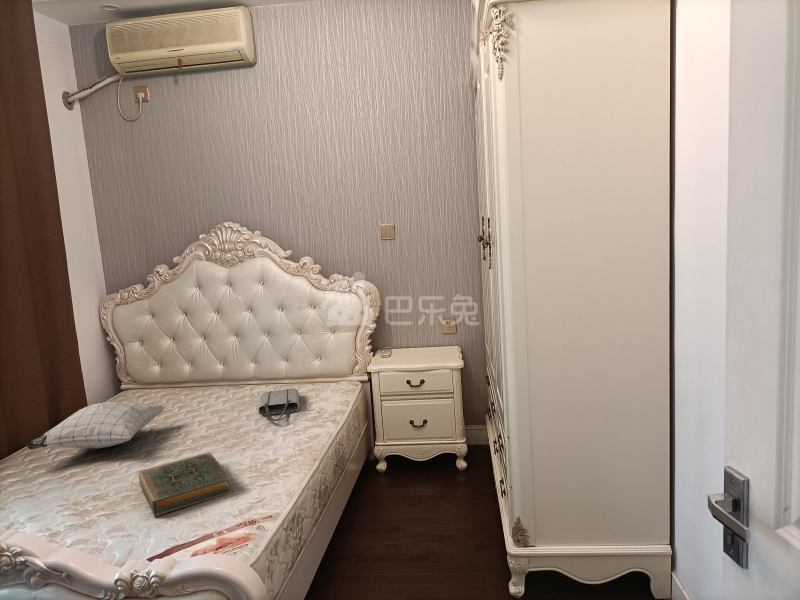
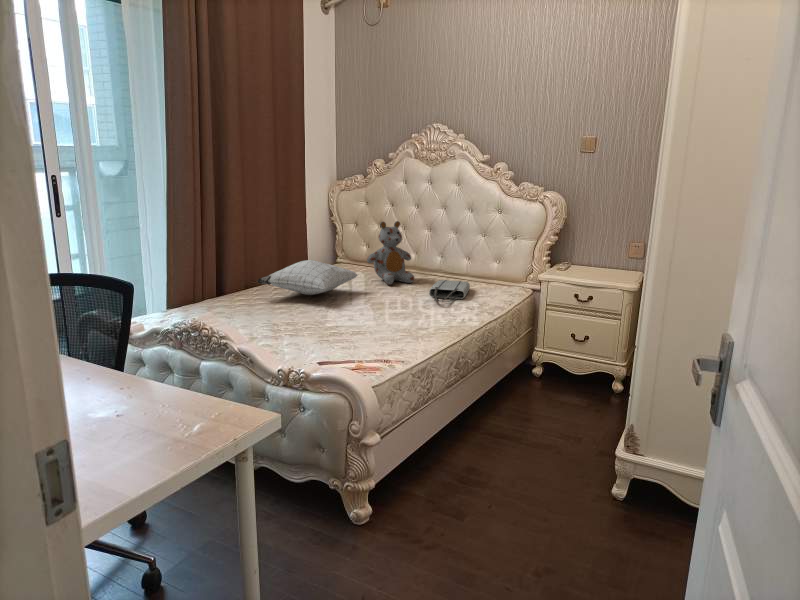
stuffed bear: none [170,334,232,410] -> present [367,221,414,285]
hardback book: present [138,452,233,516] -> none [322,311,385,342]

